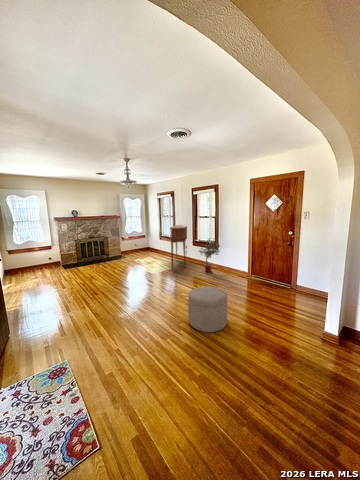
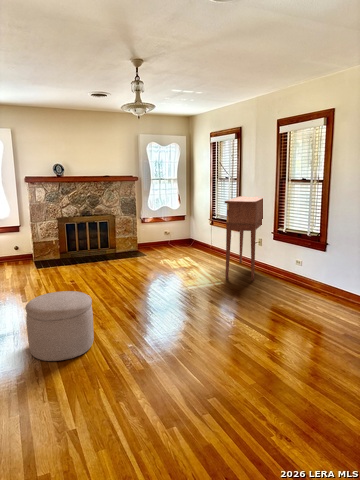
potted tree: present [199,239,219,272] -> none [281,224,330,296]
ottoman: present [188,286,227,332] -> present [25,291,94,361]

